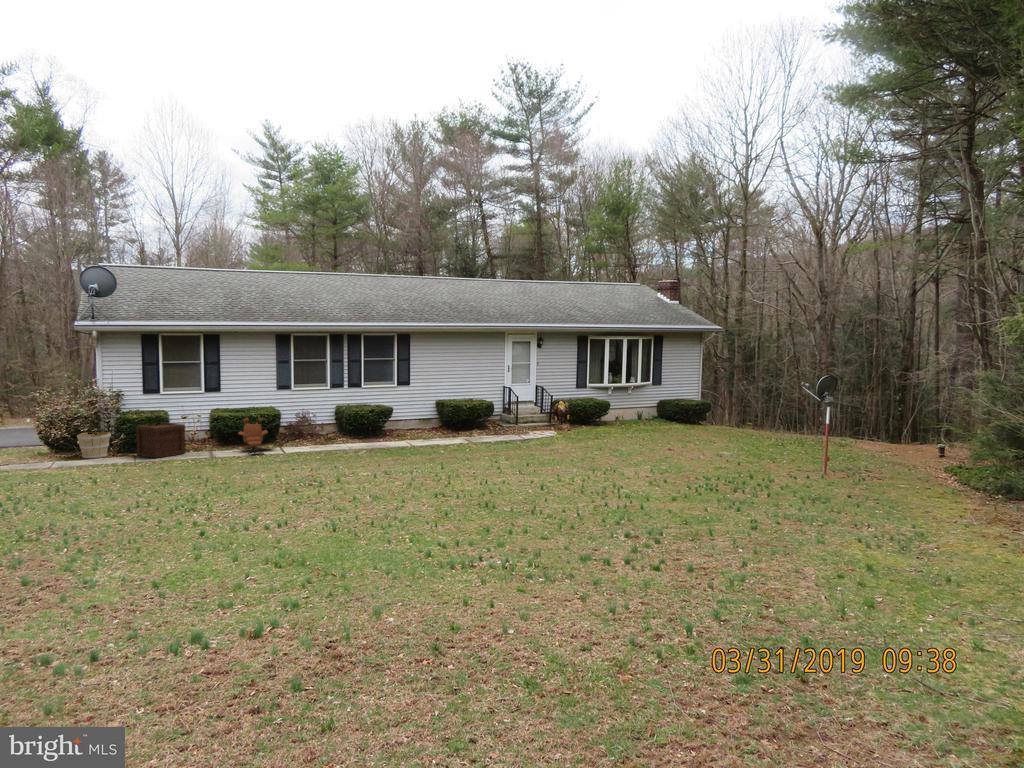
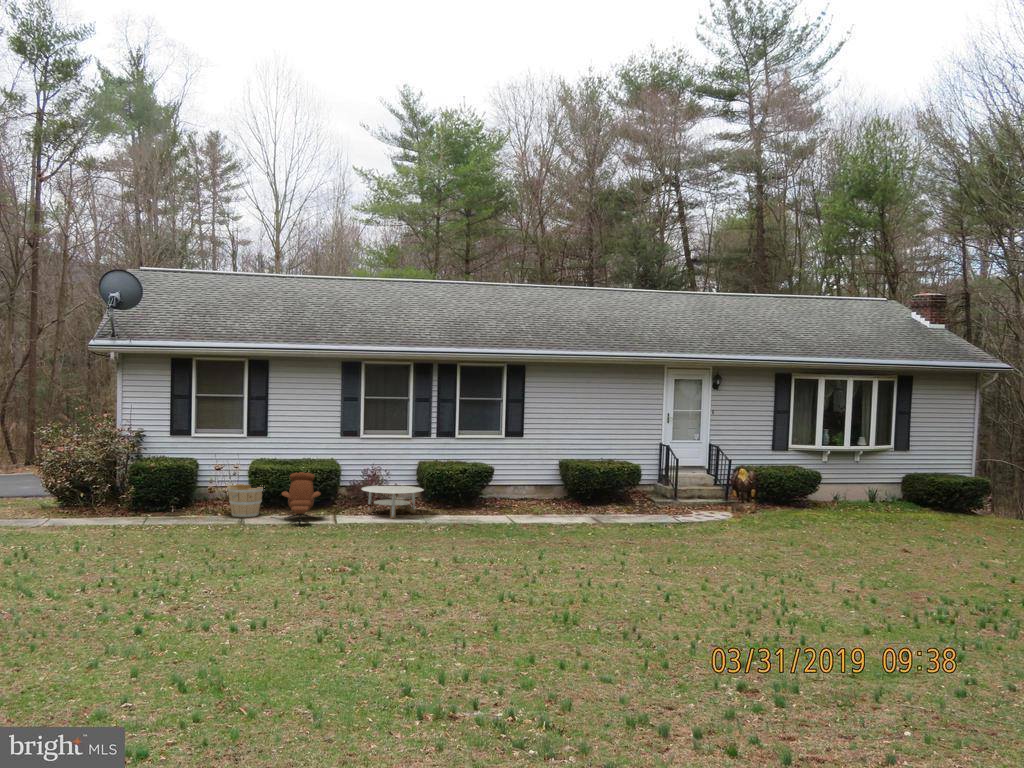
wooden crate: present [136,423,186,458] -> none [153,475,215,523]
round table: none [297,423,343,447] -> present [362,485,424,519]
wooden bucket: present [77,432,111,458] -> present [227,484,263,517]

